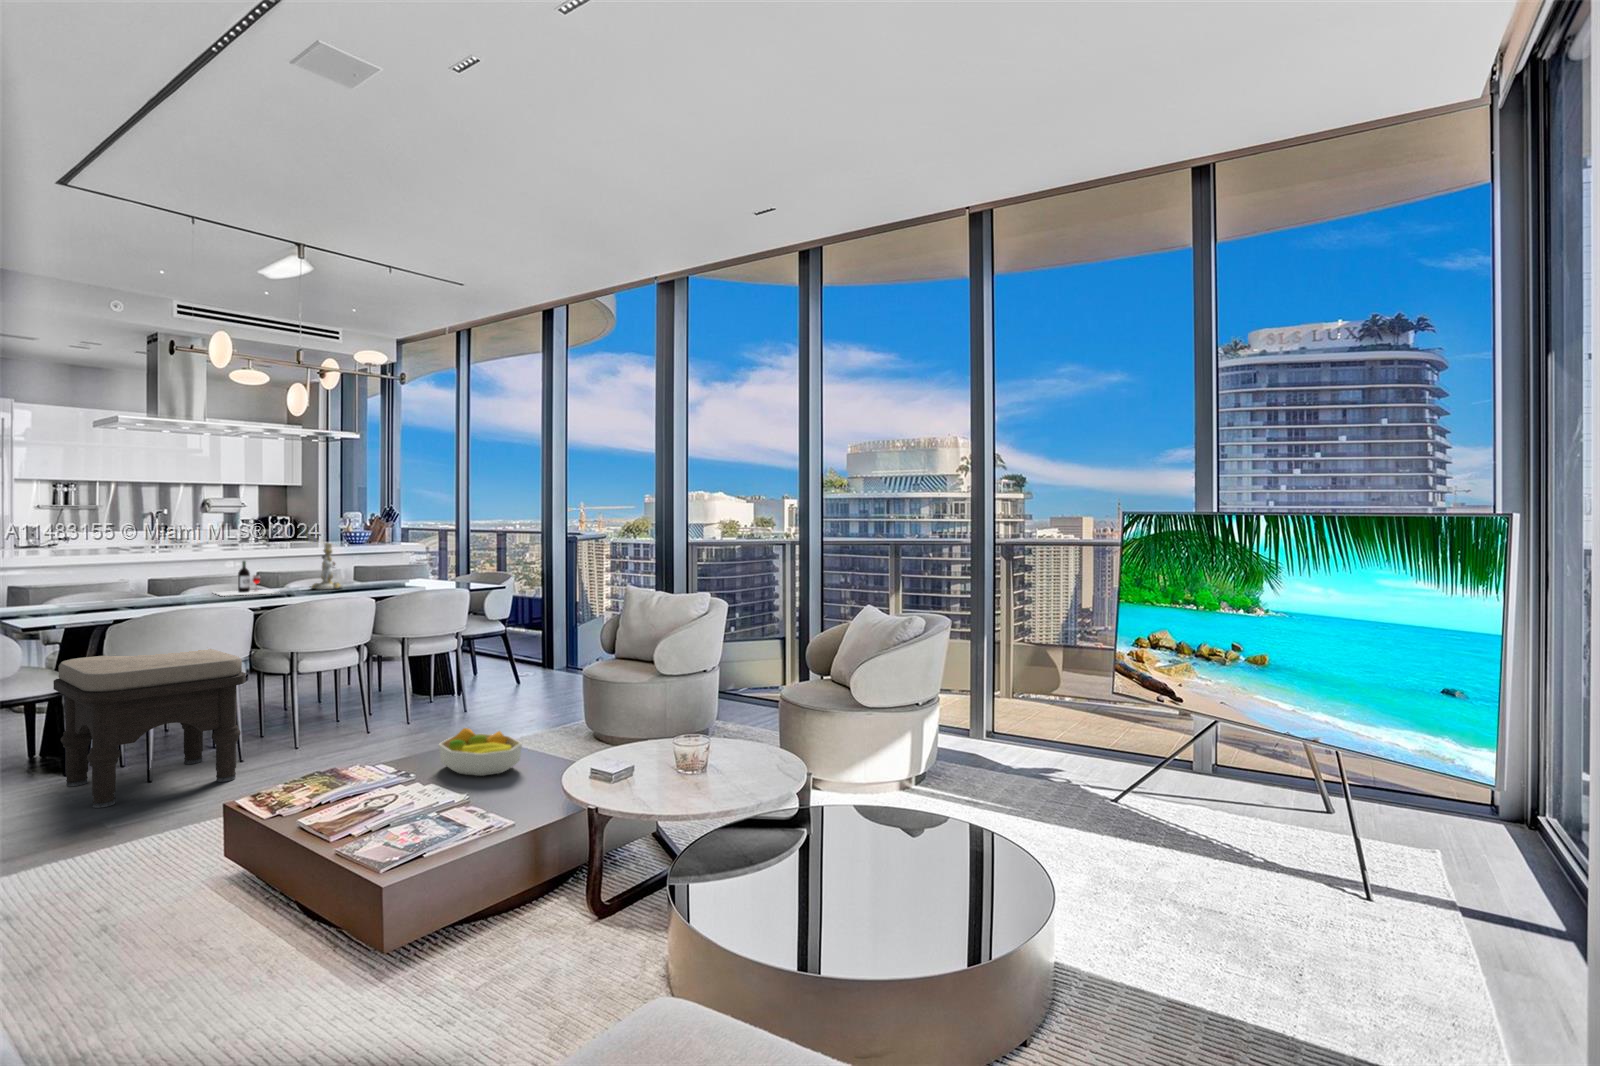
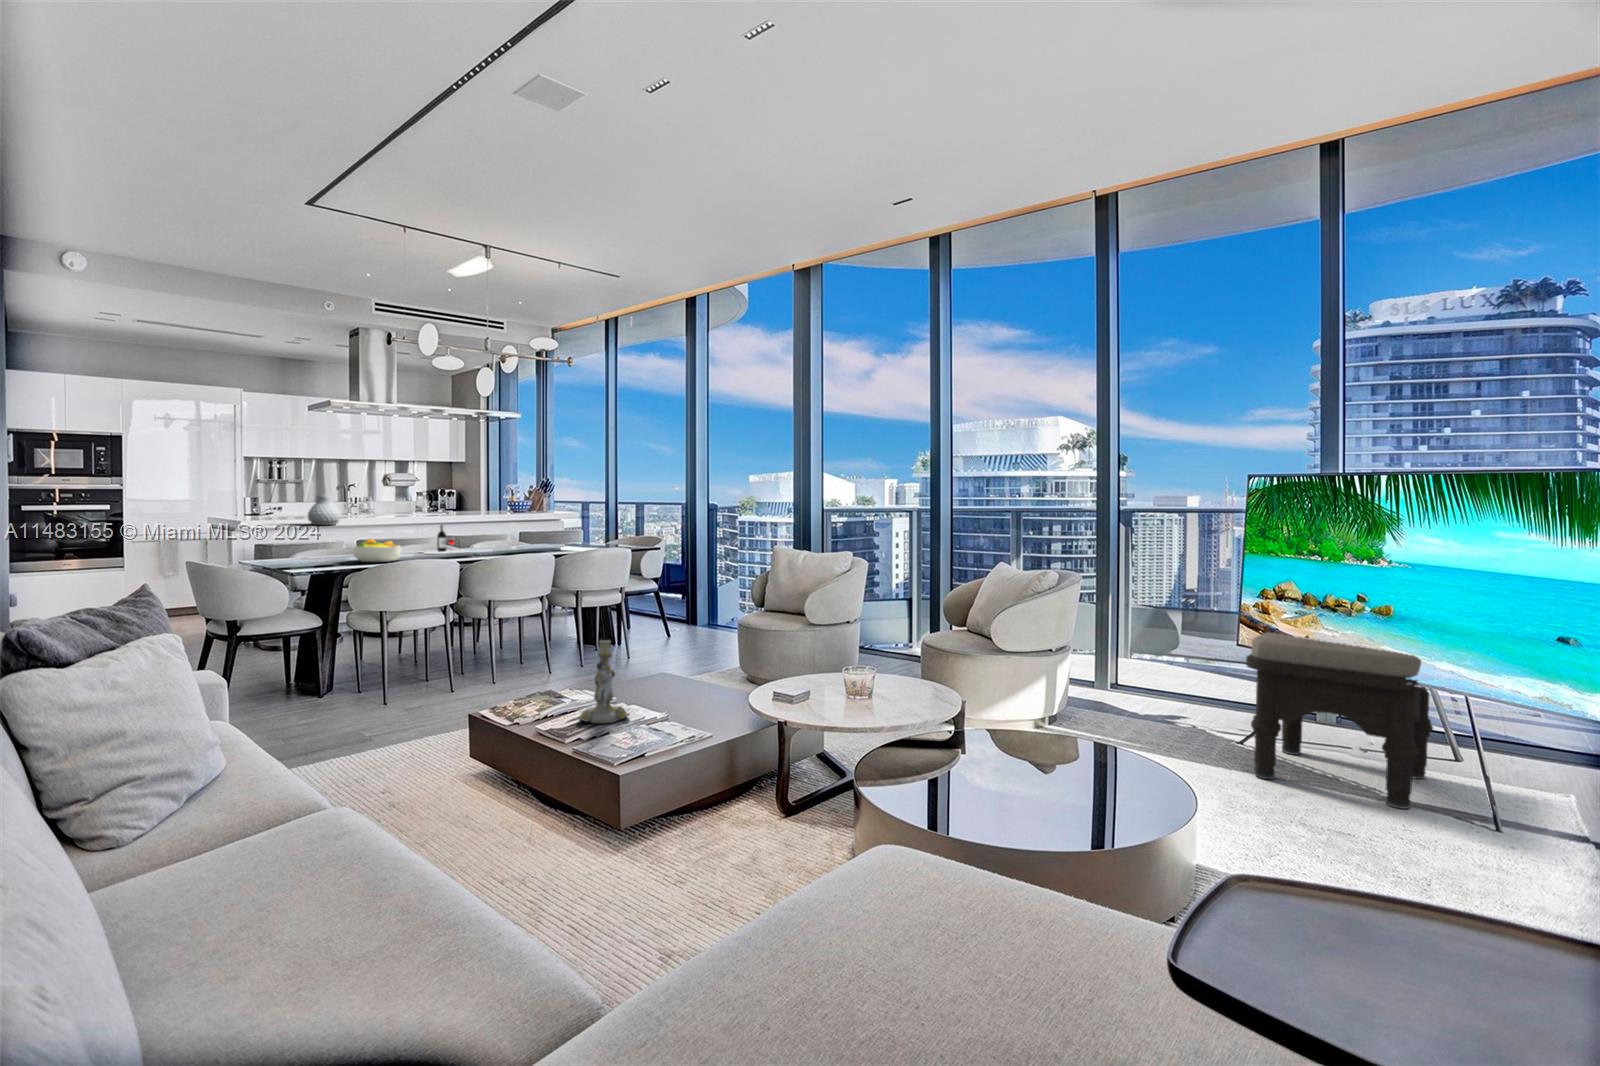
vase: none [86,524,131,559] -> present [308,495,341,525]
candlestick: present [310,543,343,589] -> present [579,640,629,723]
ottoman: present [53,649,246,808] -> present [1246,632,1433,809]
fruit bowl: present [439,728,522,776] -> present [353,539,401,562]

